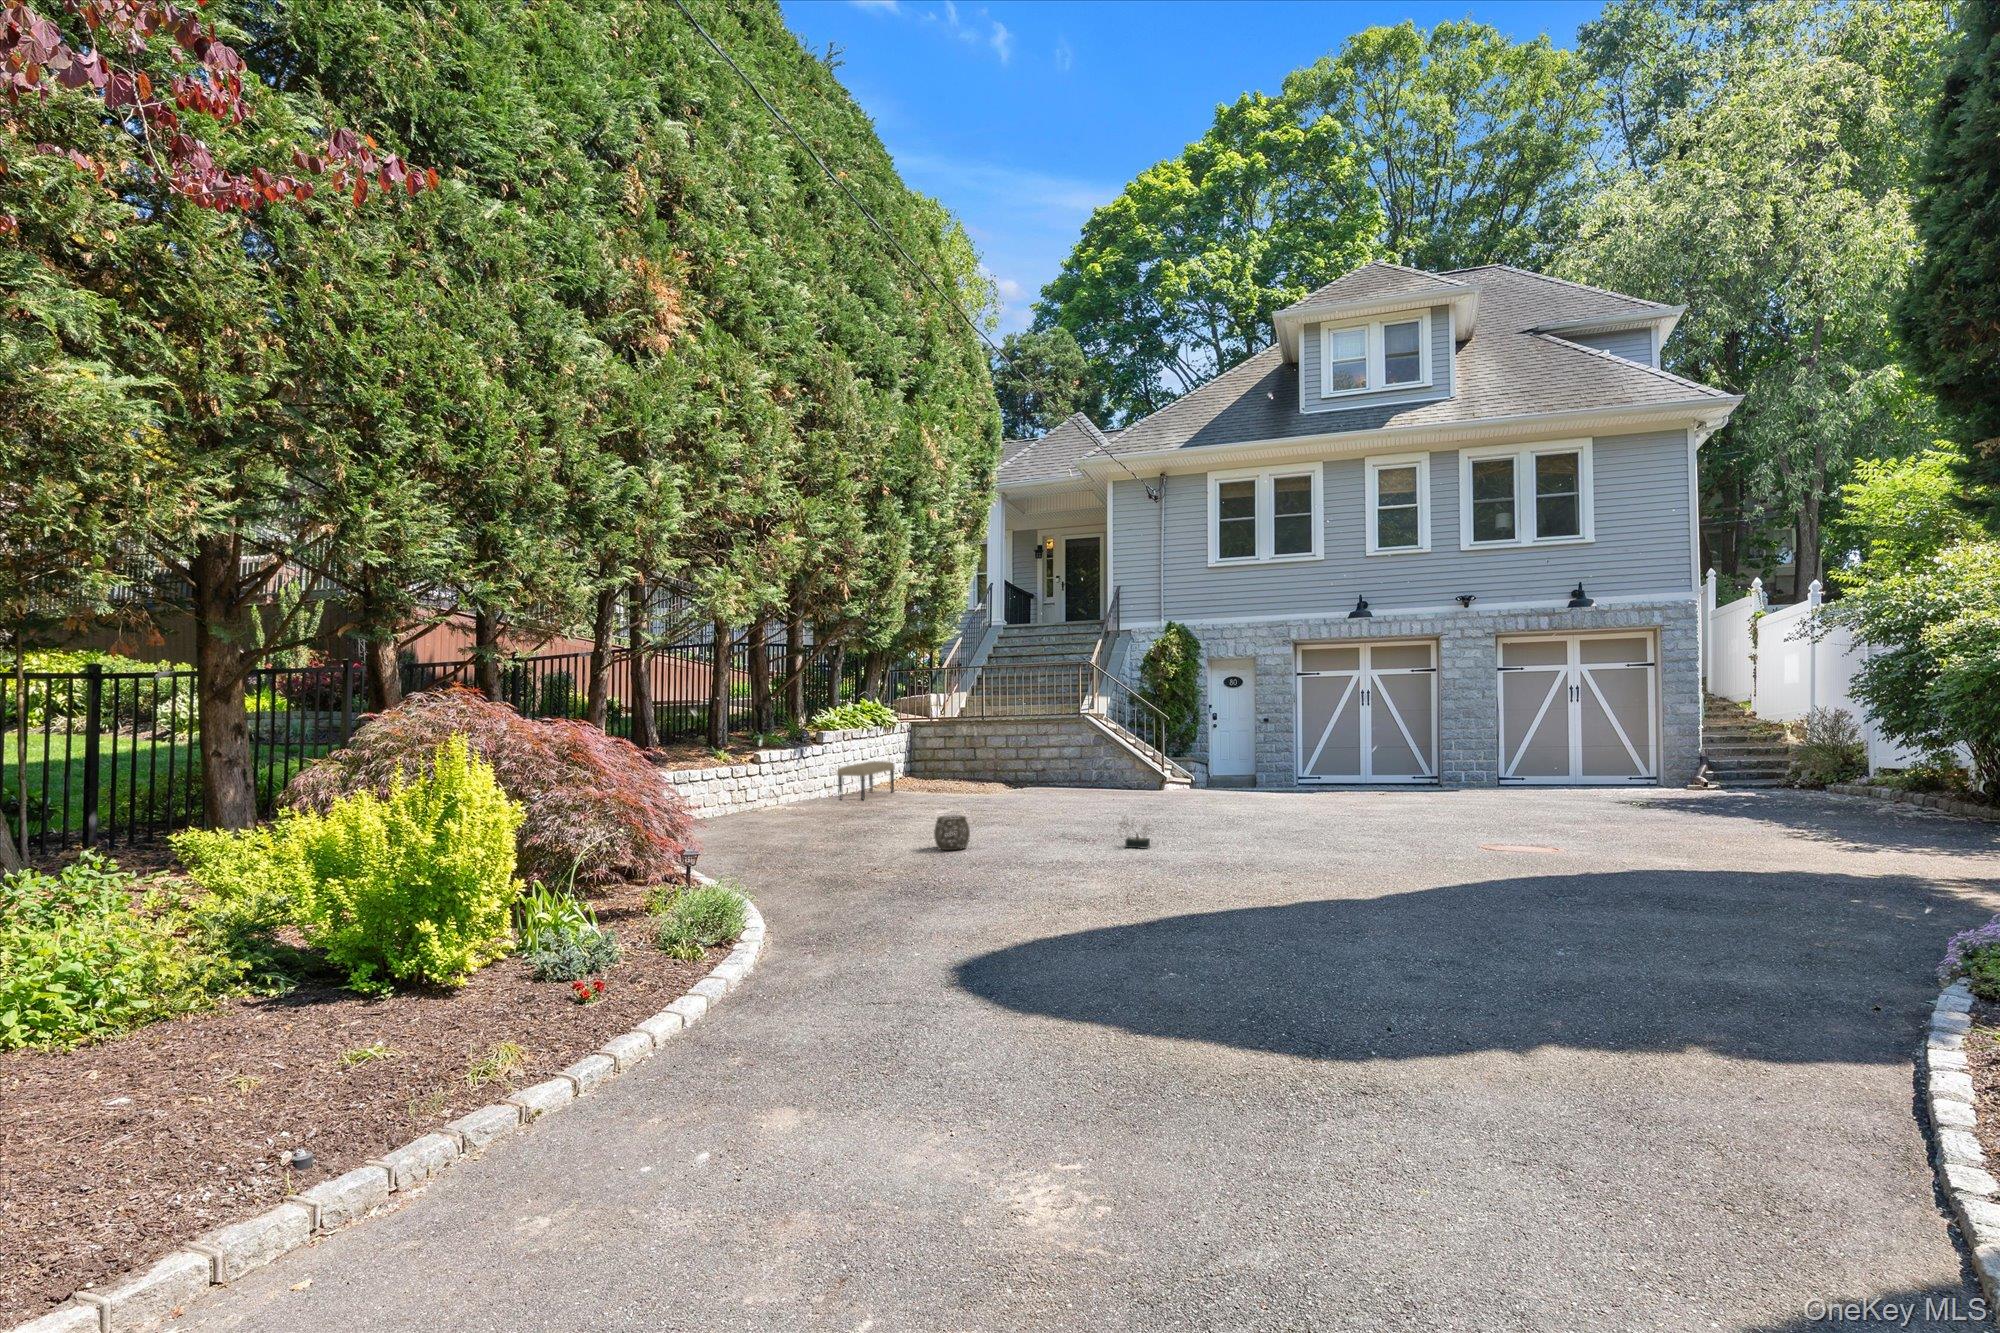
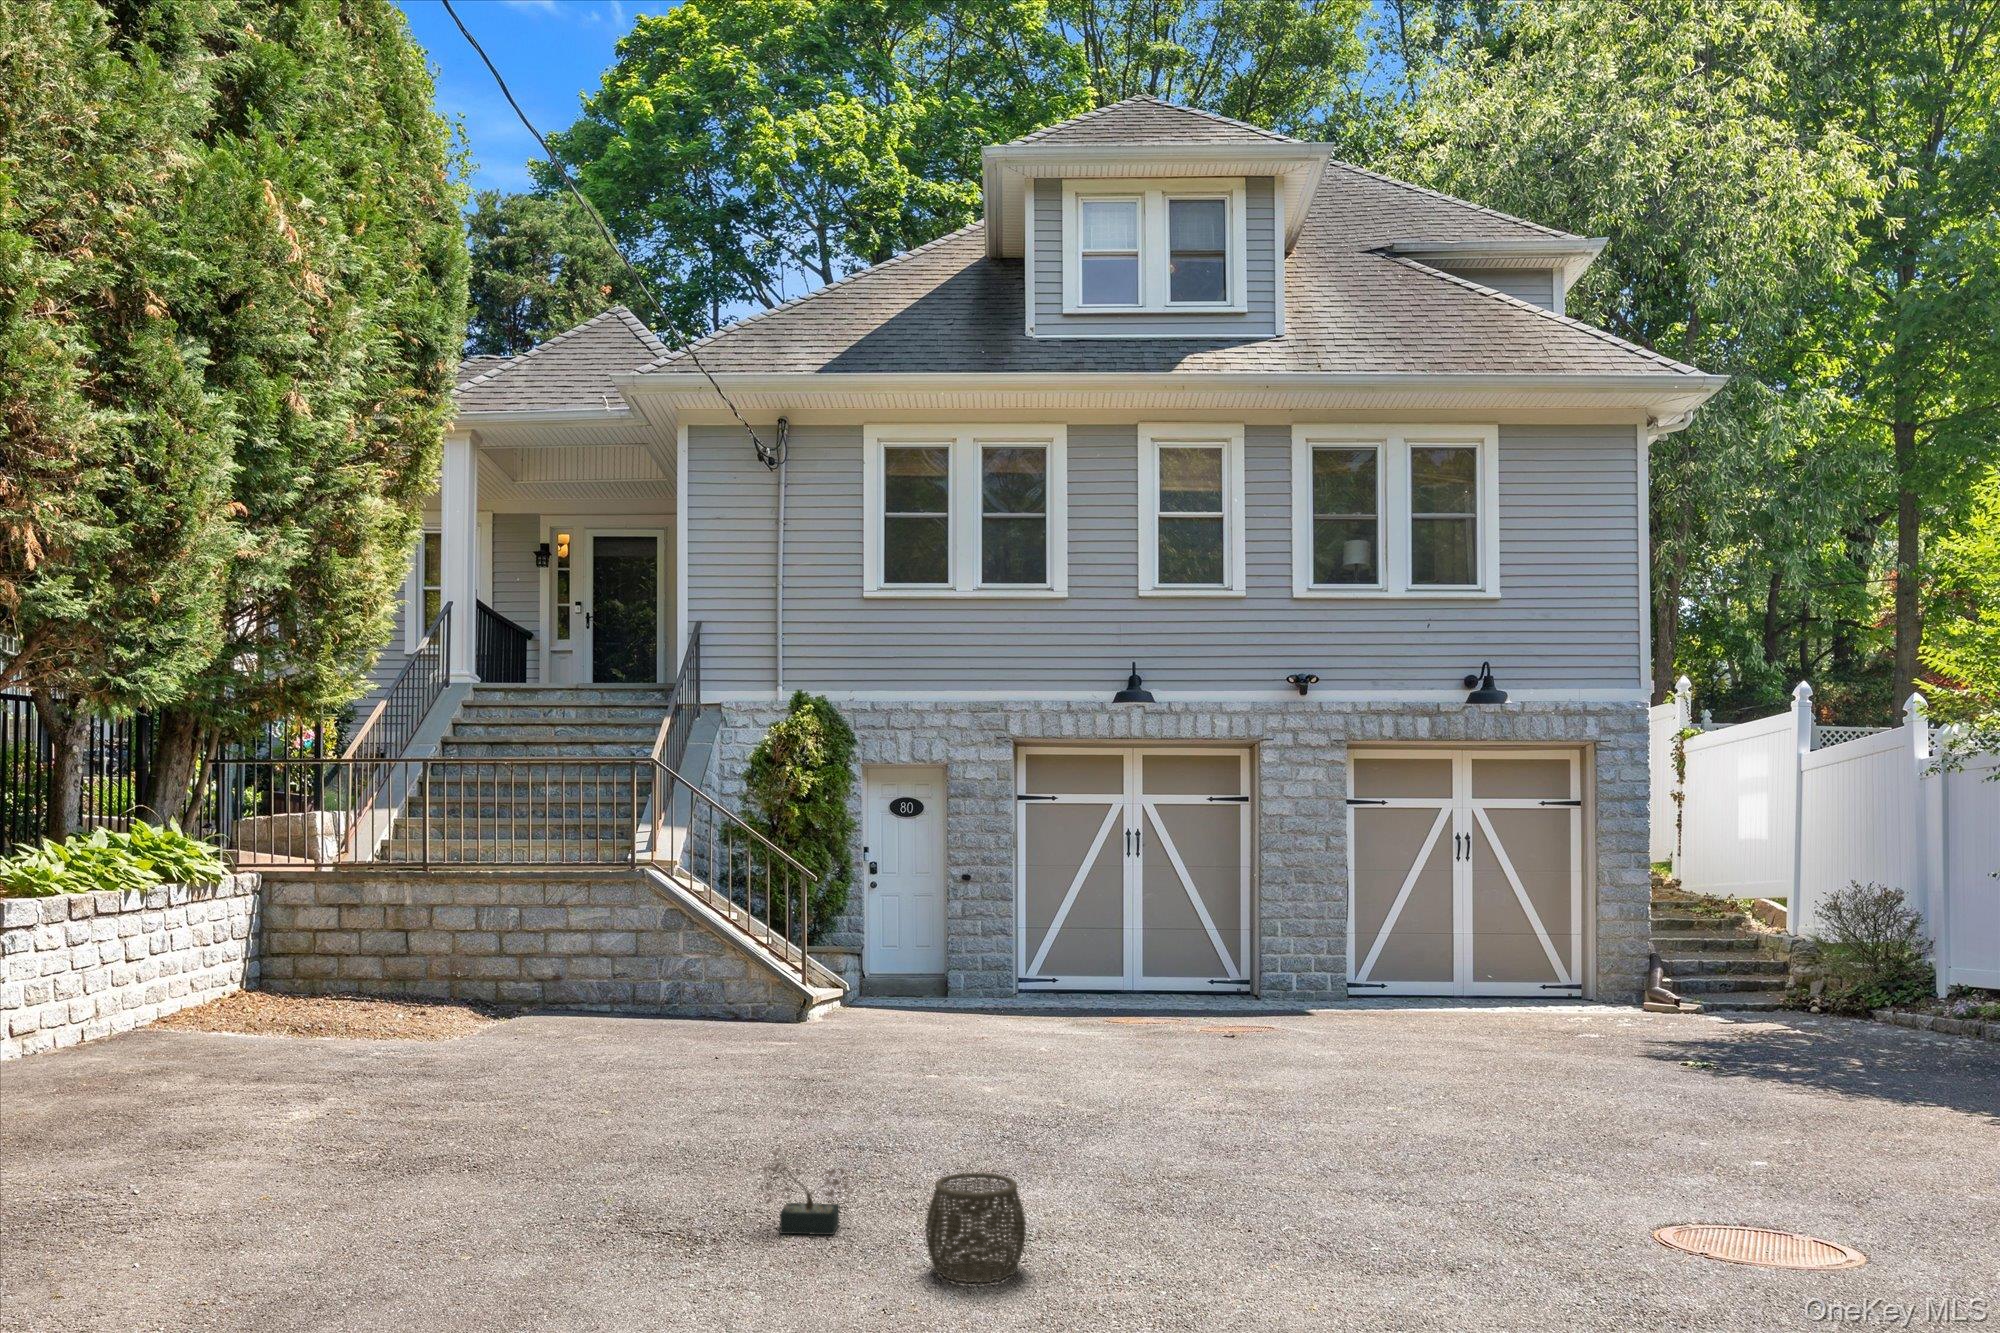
bench: present [837,761,895,800] -> none [41,967,200,1066]
woven basket: present [934,815,970,850] -> present [925,1173,1027,1283]

